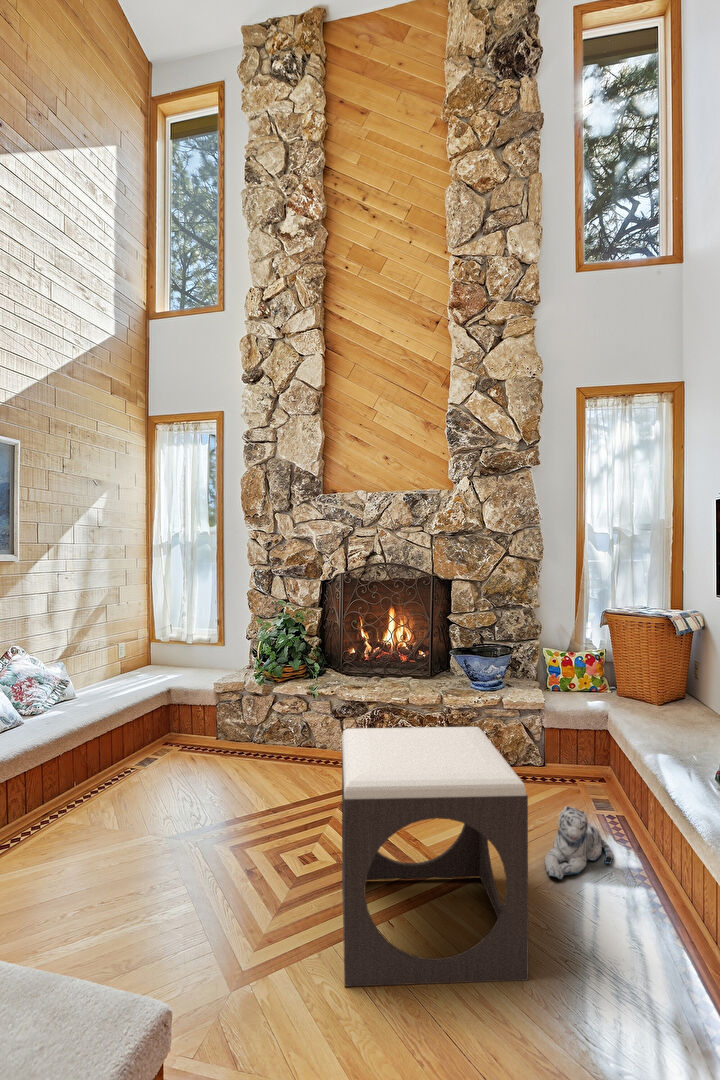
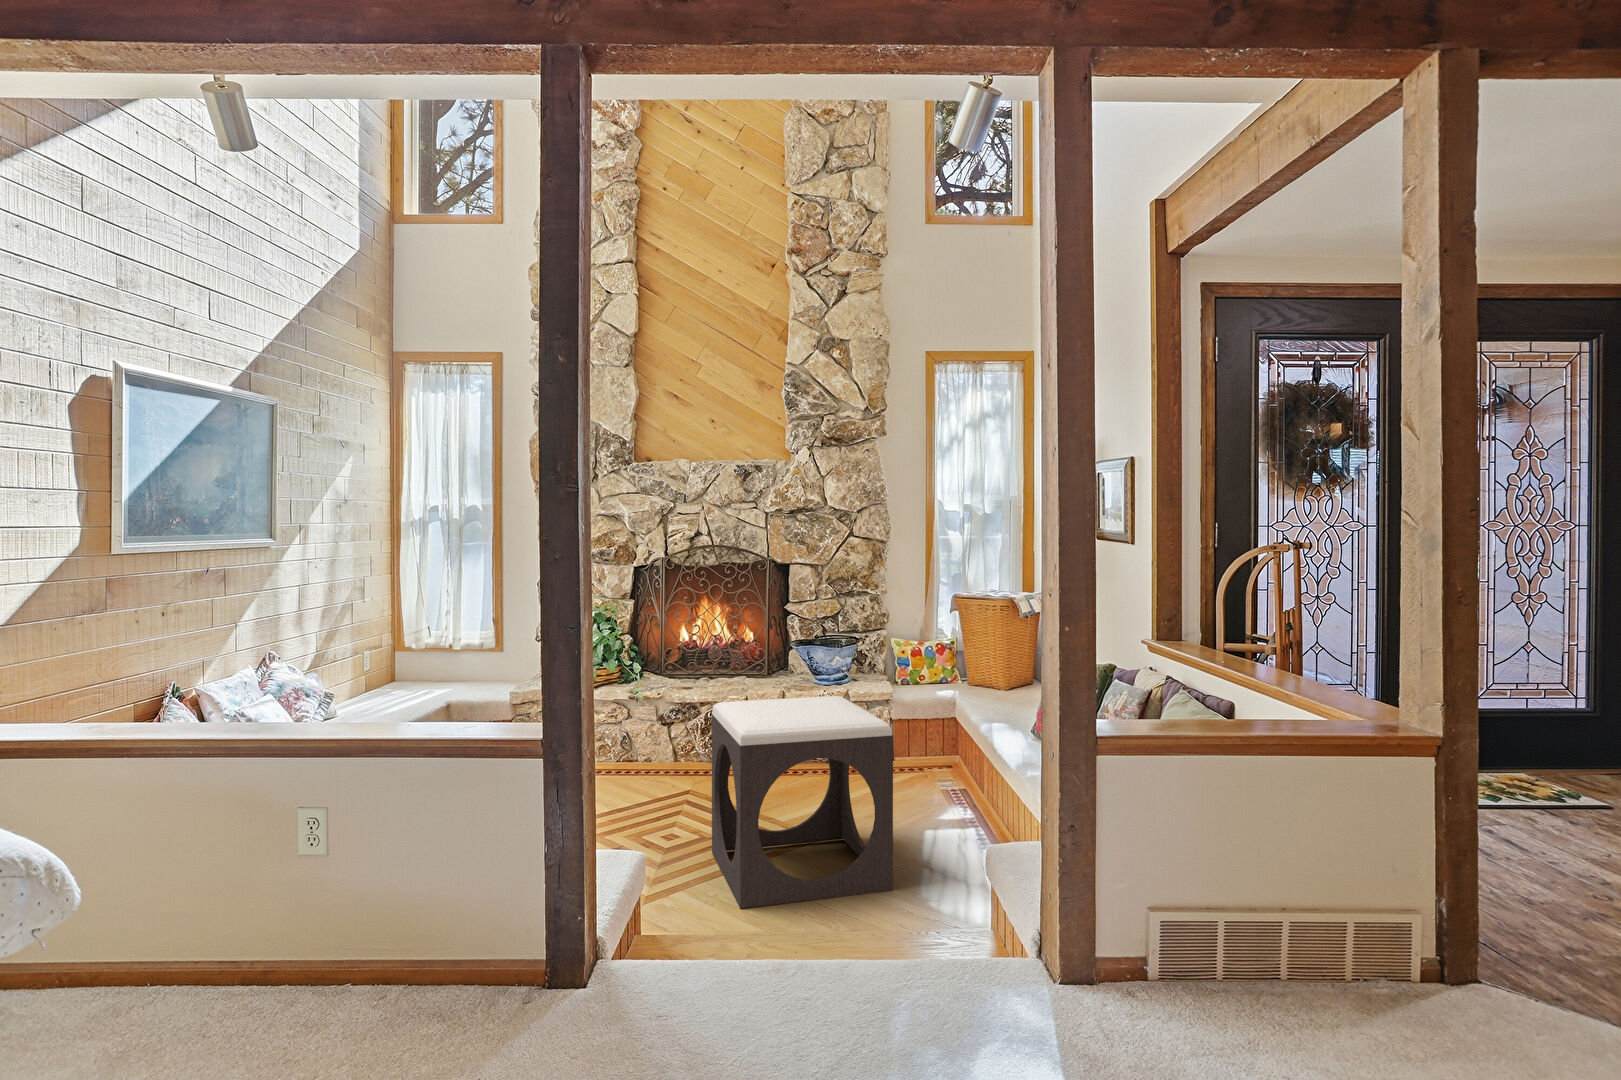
plush toy: present [545,806,613,879] -> none [900,771,960,834]

